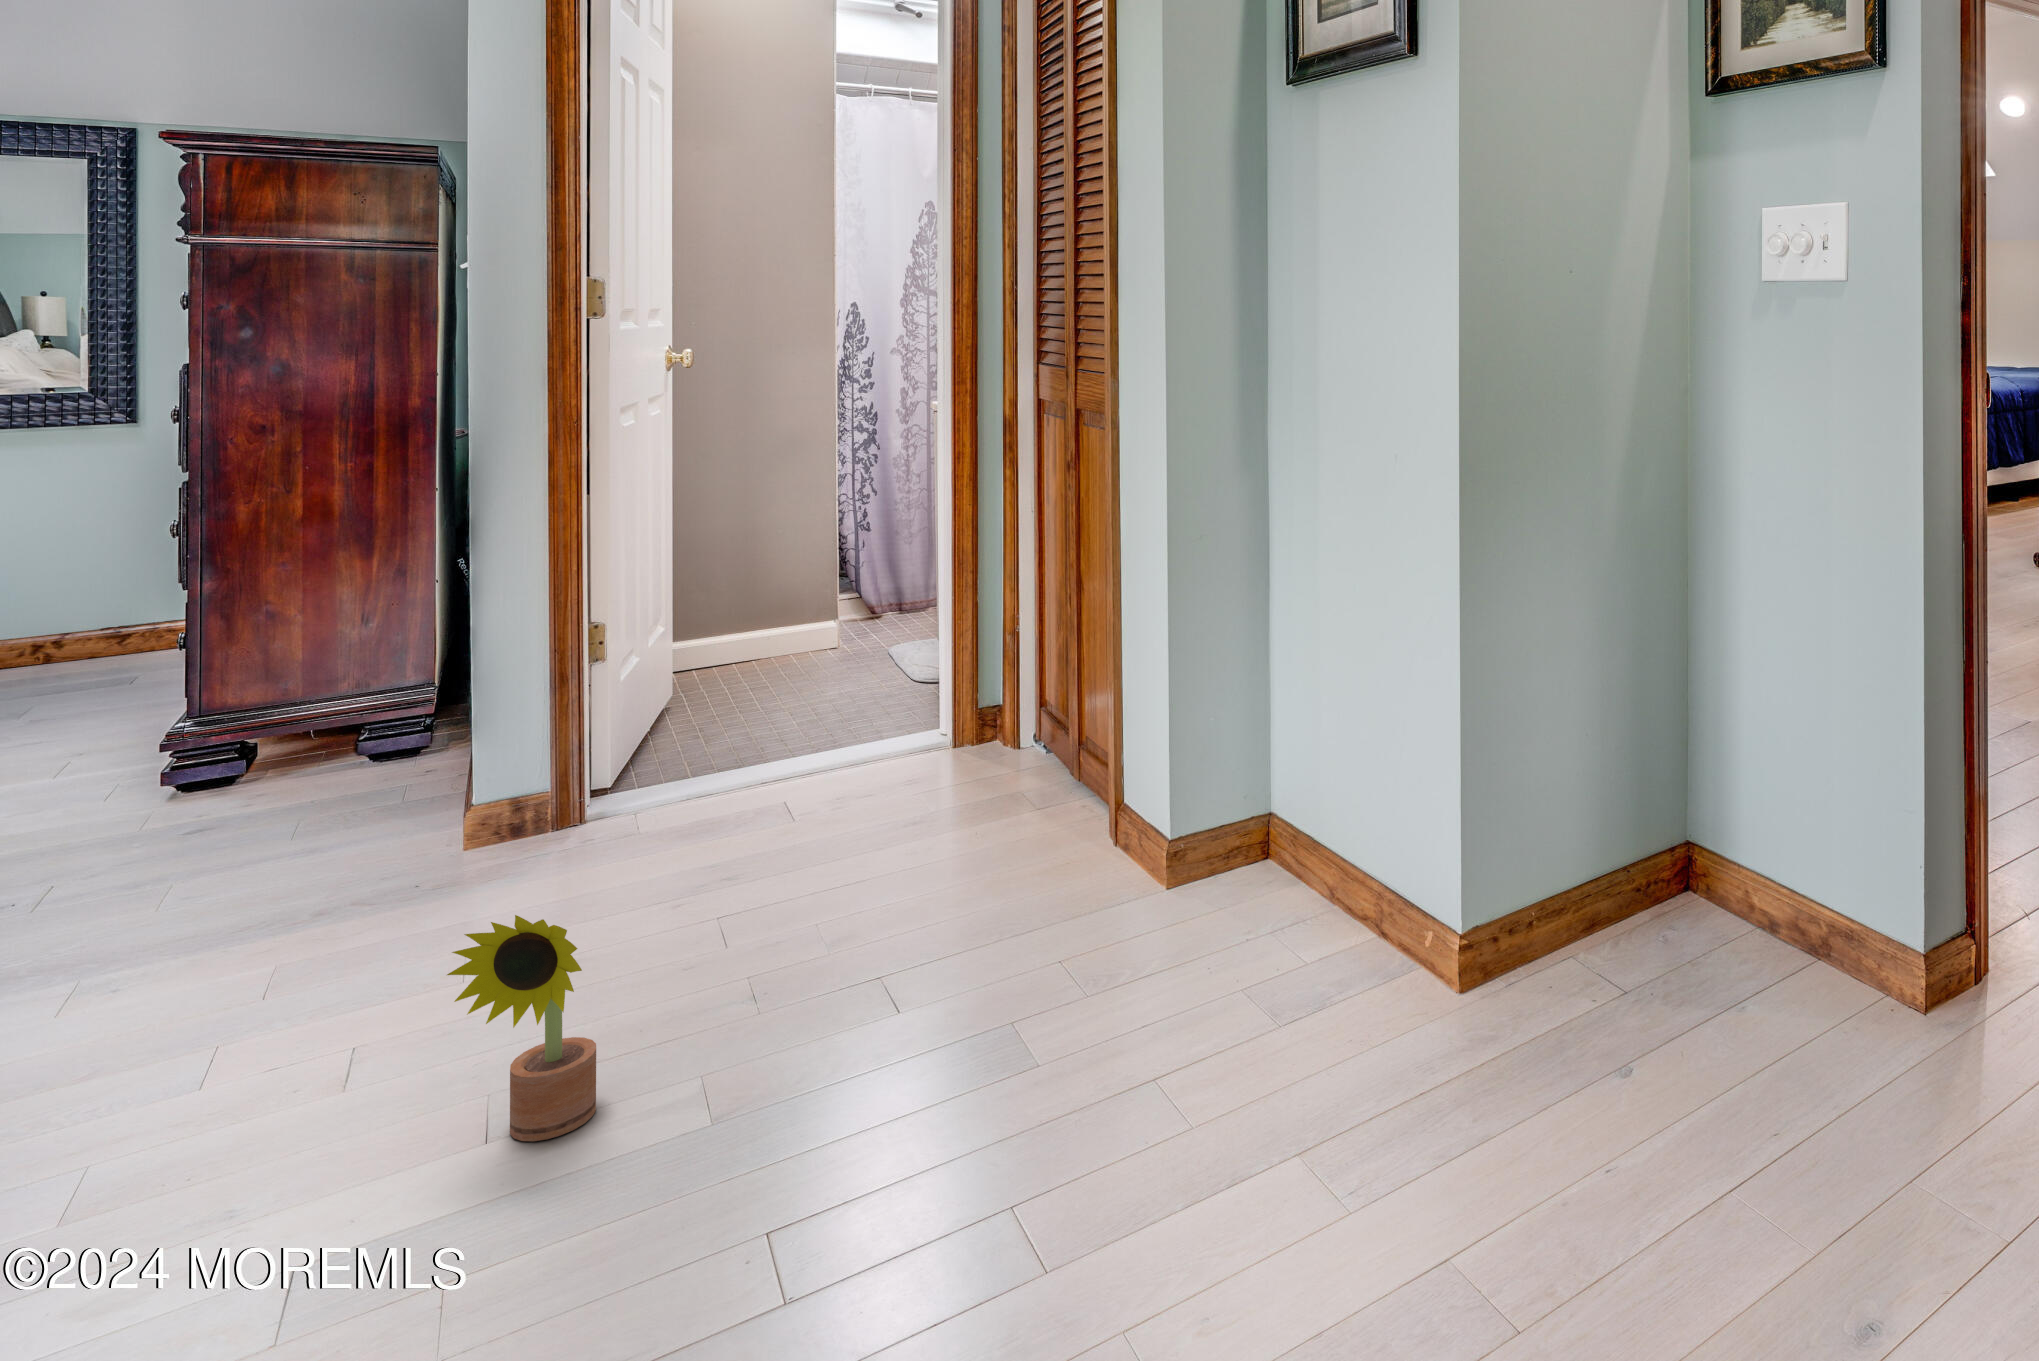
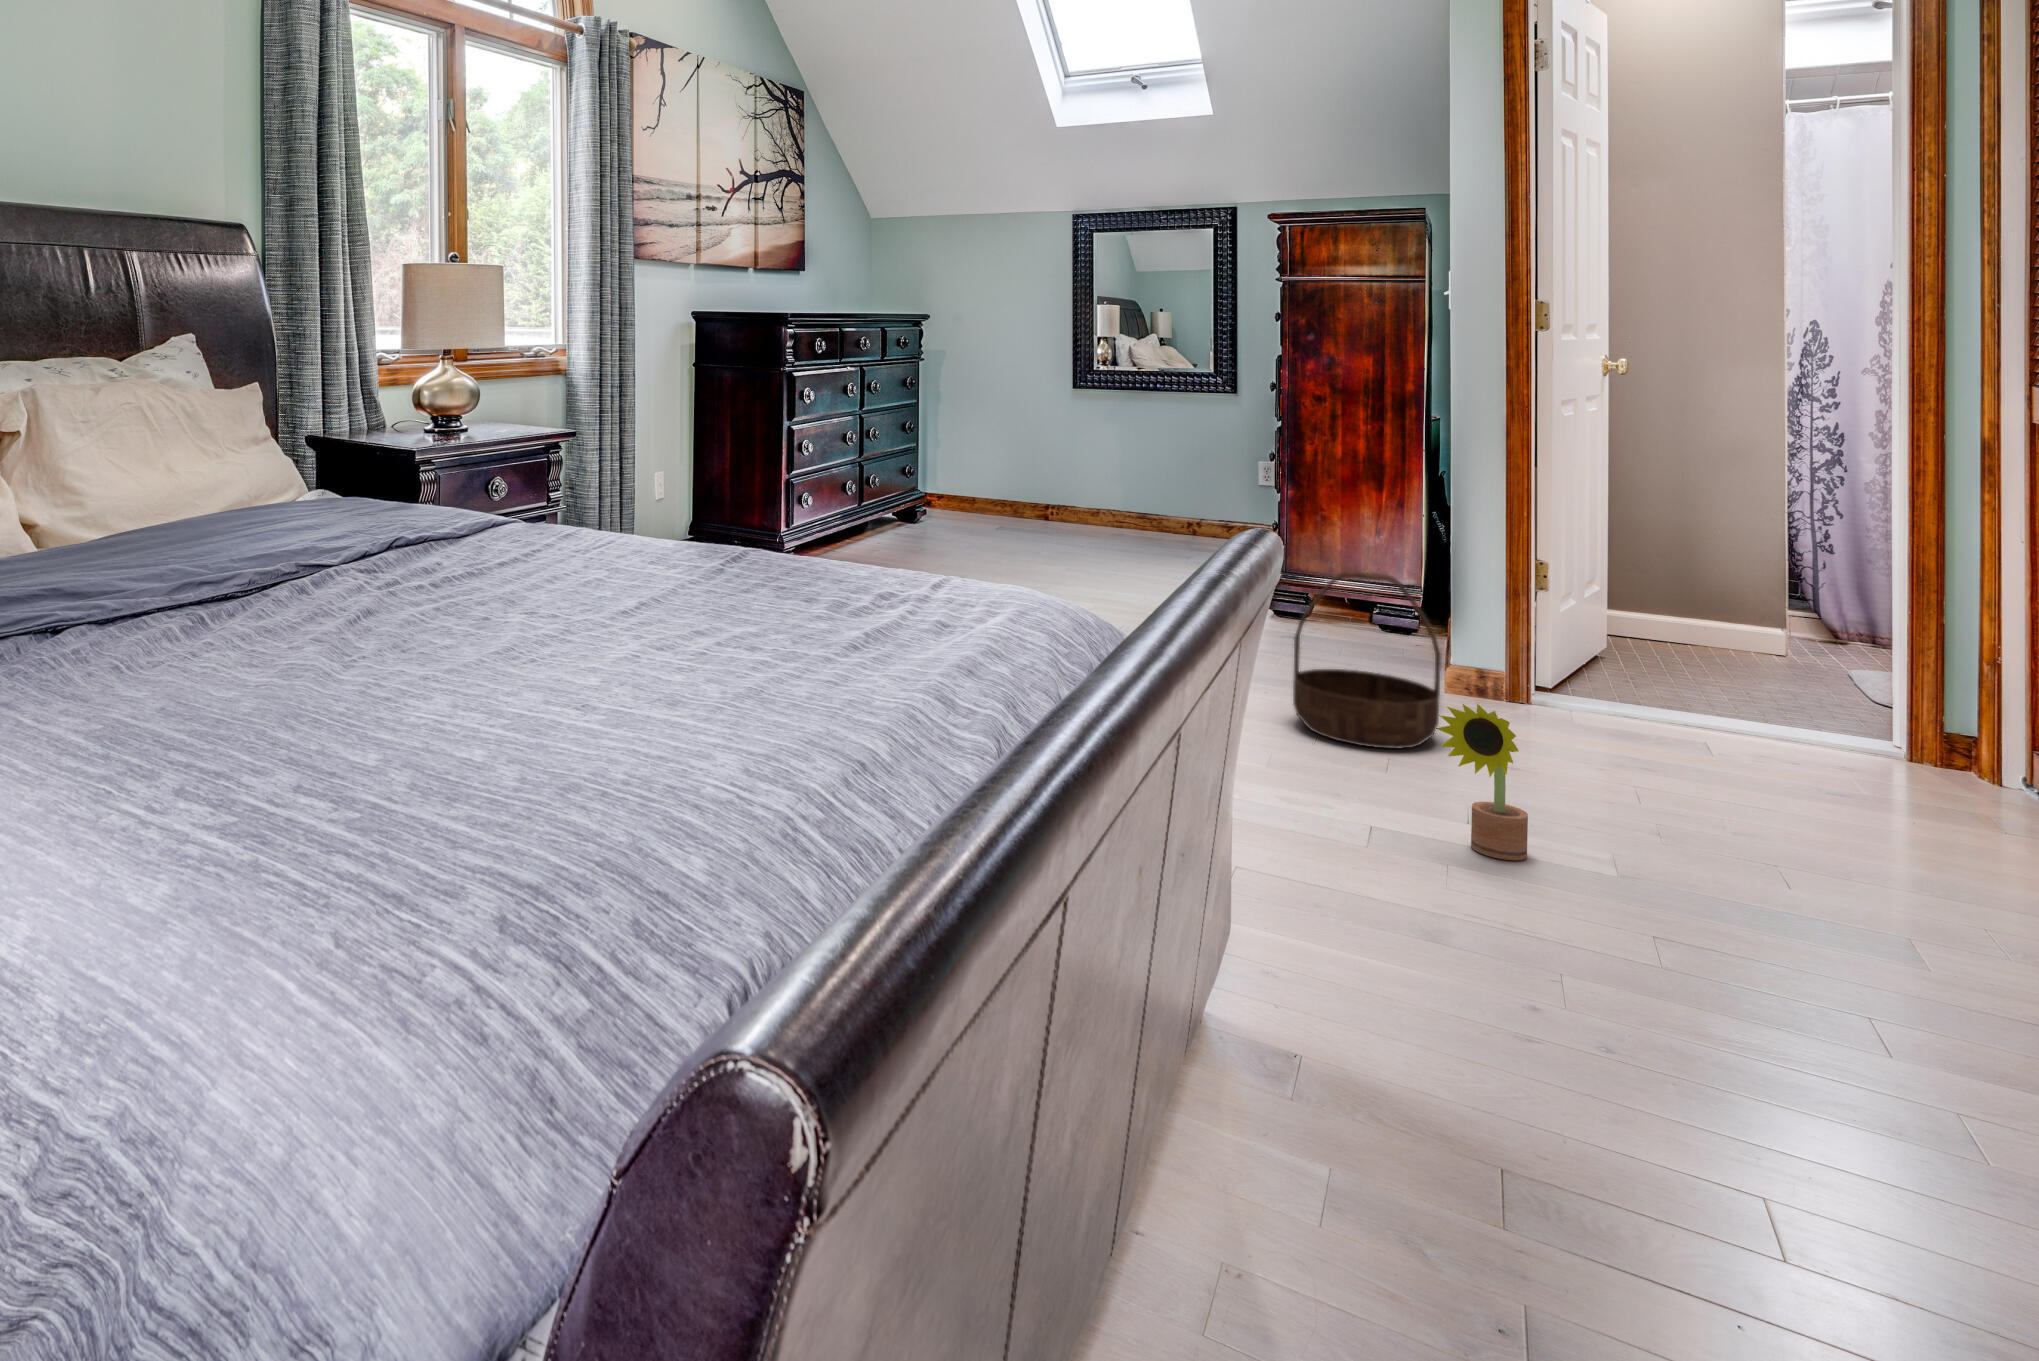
basket: none [199,690,463,989] -> present [1293,571,1441,748]

